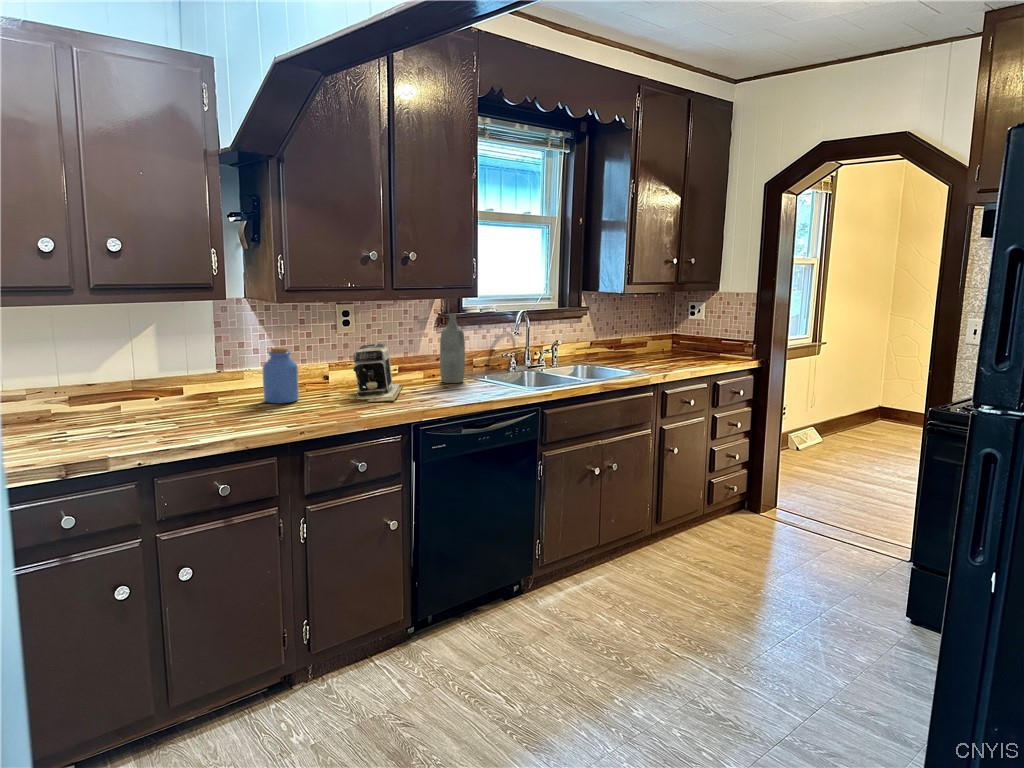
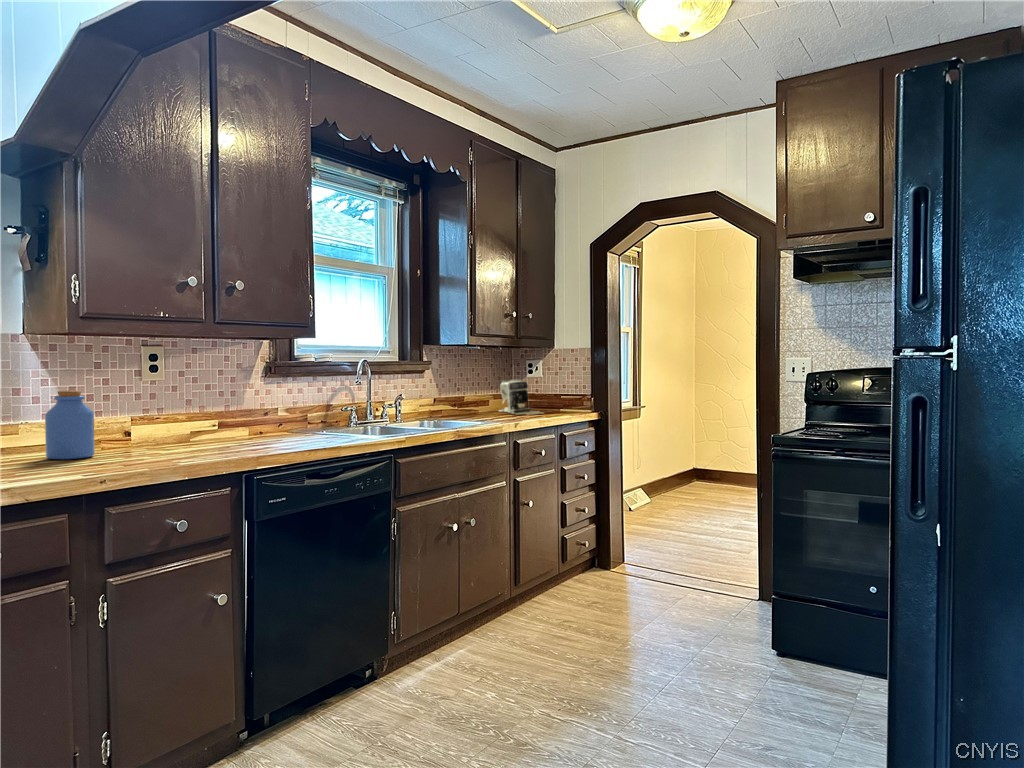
bottle: present [440,314,465,383] -> none [271,359,301,437]
coffee maker: present [353,344,403,402] -> present [500,379,544,415]

